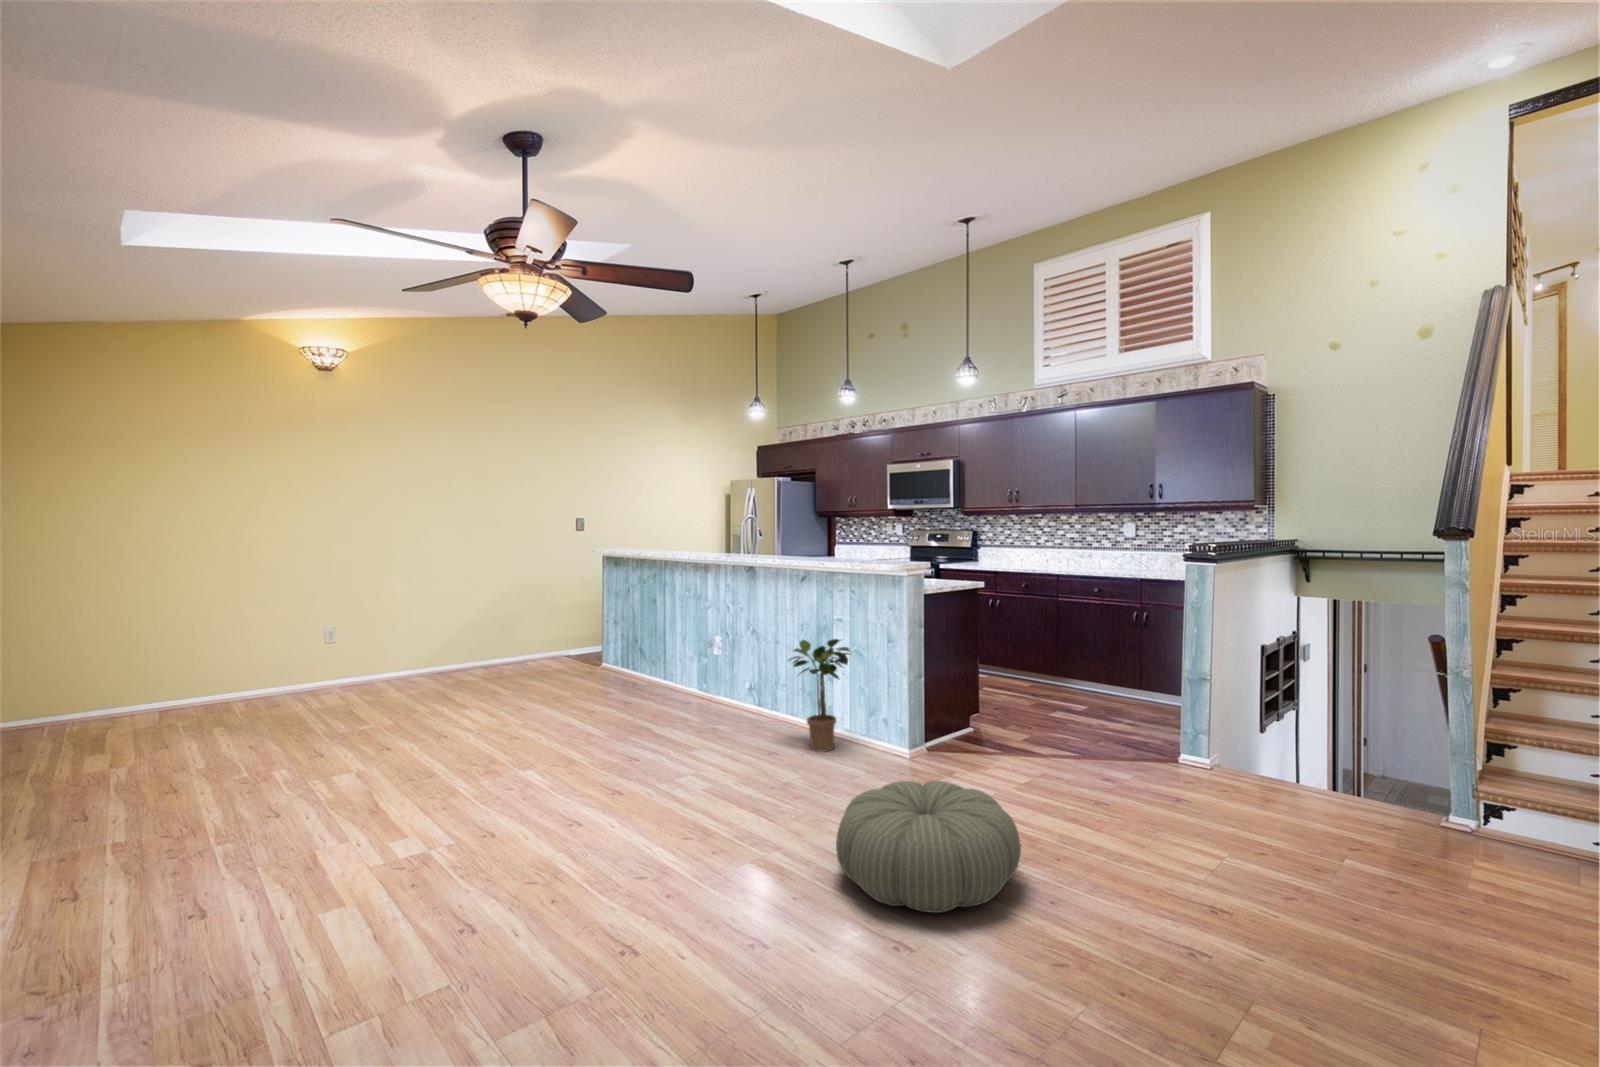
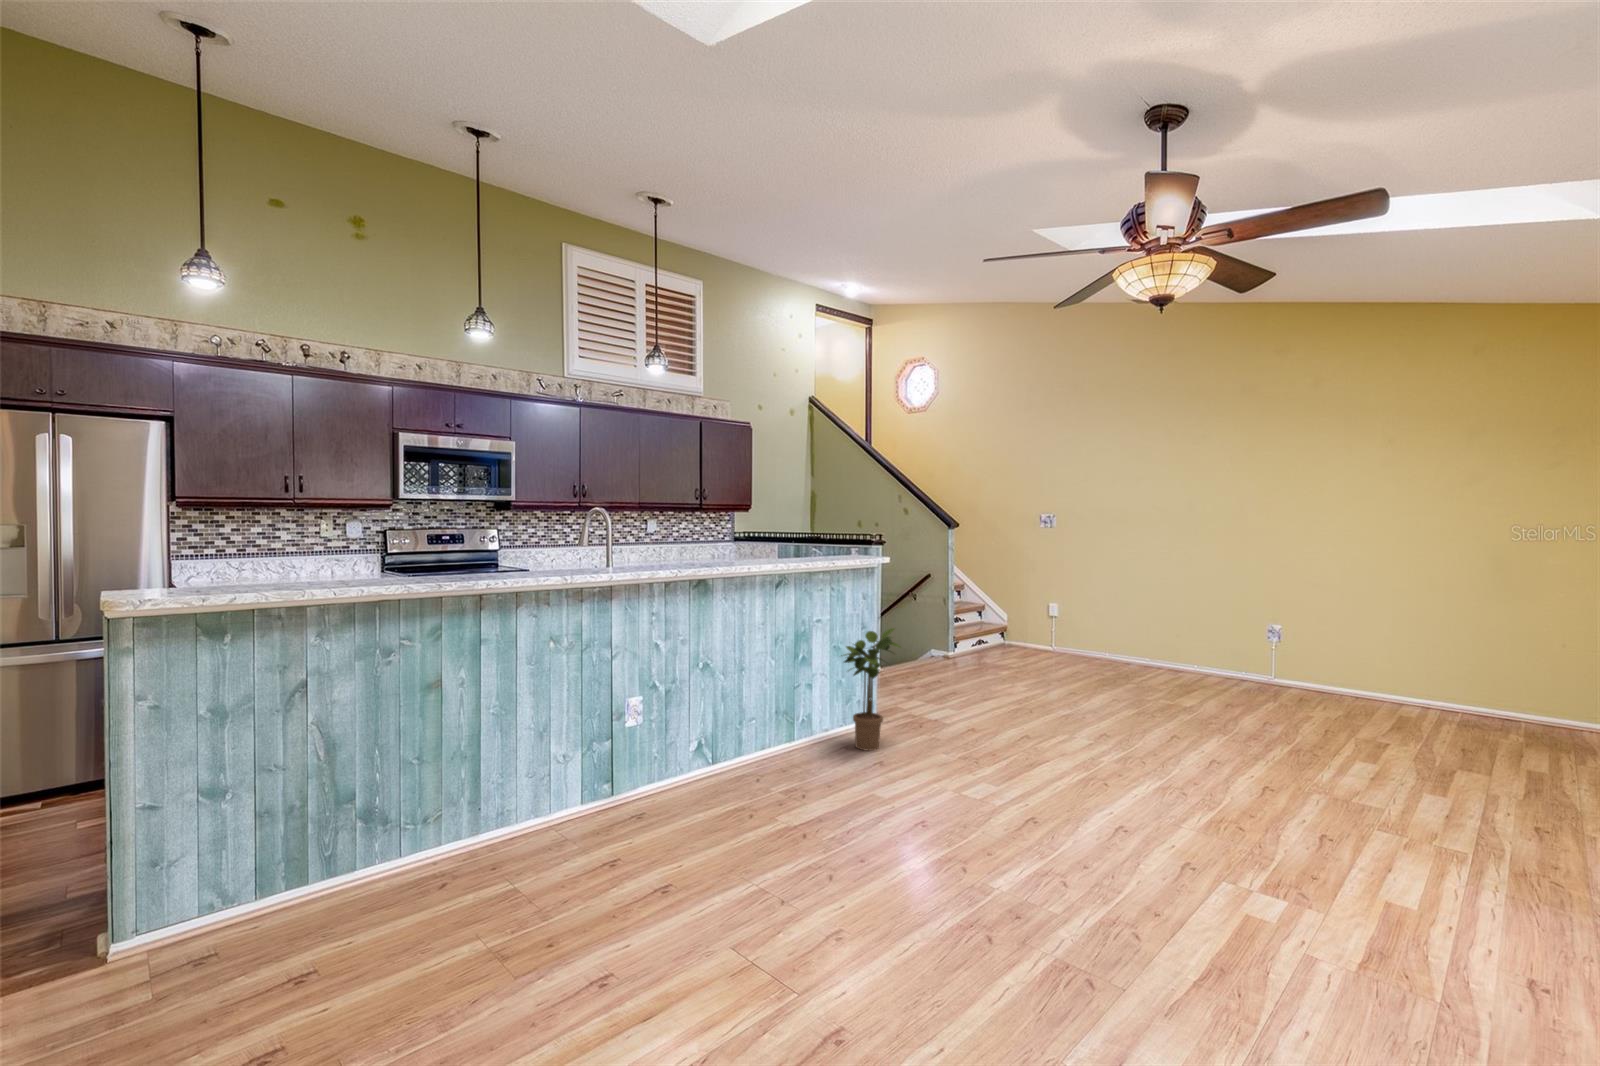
pouf: present [836,781,1021,913] -> none [1053,673,1168,736]

